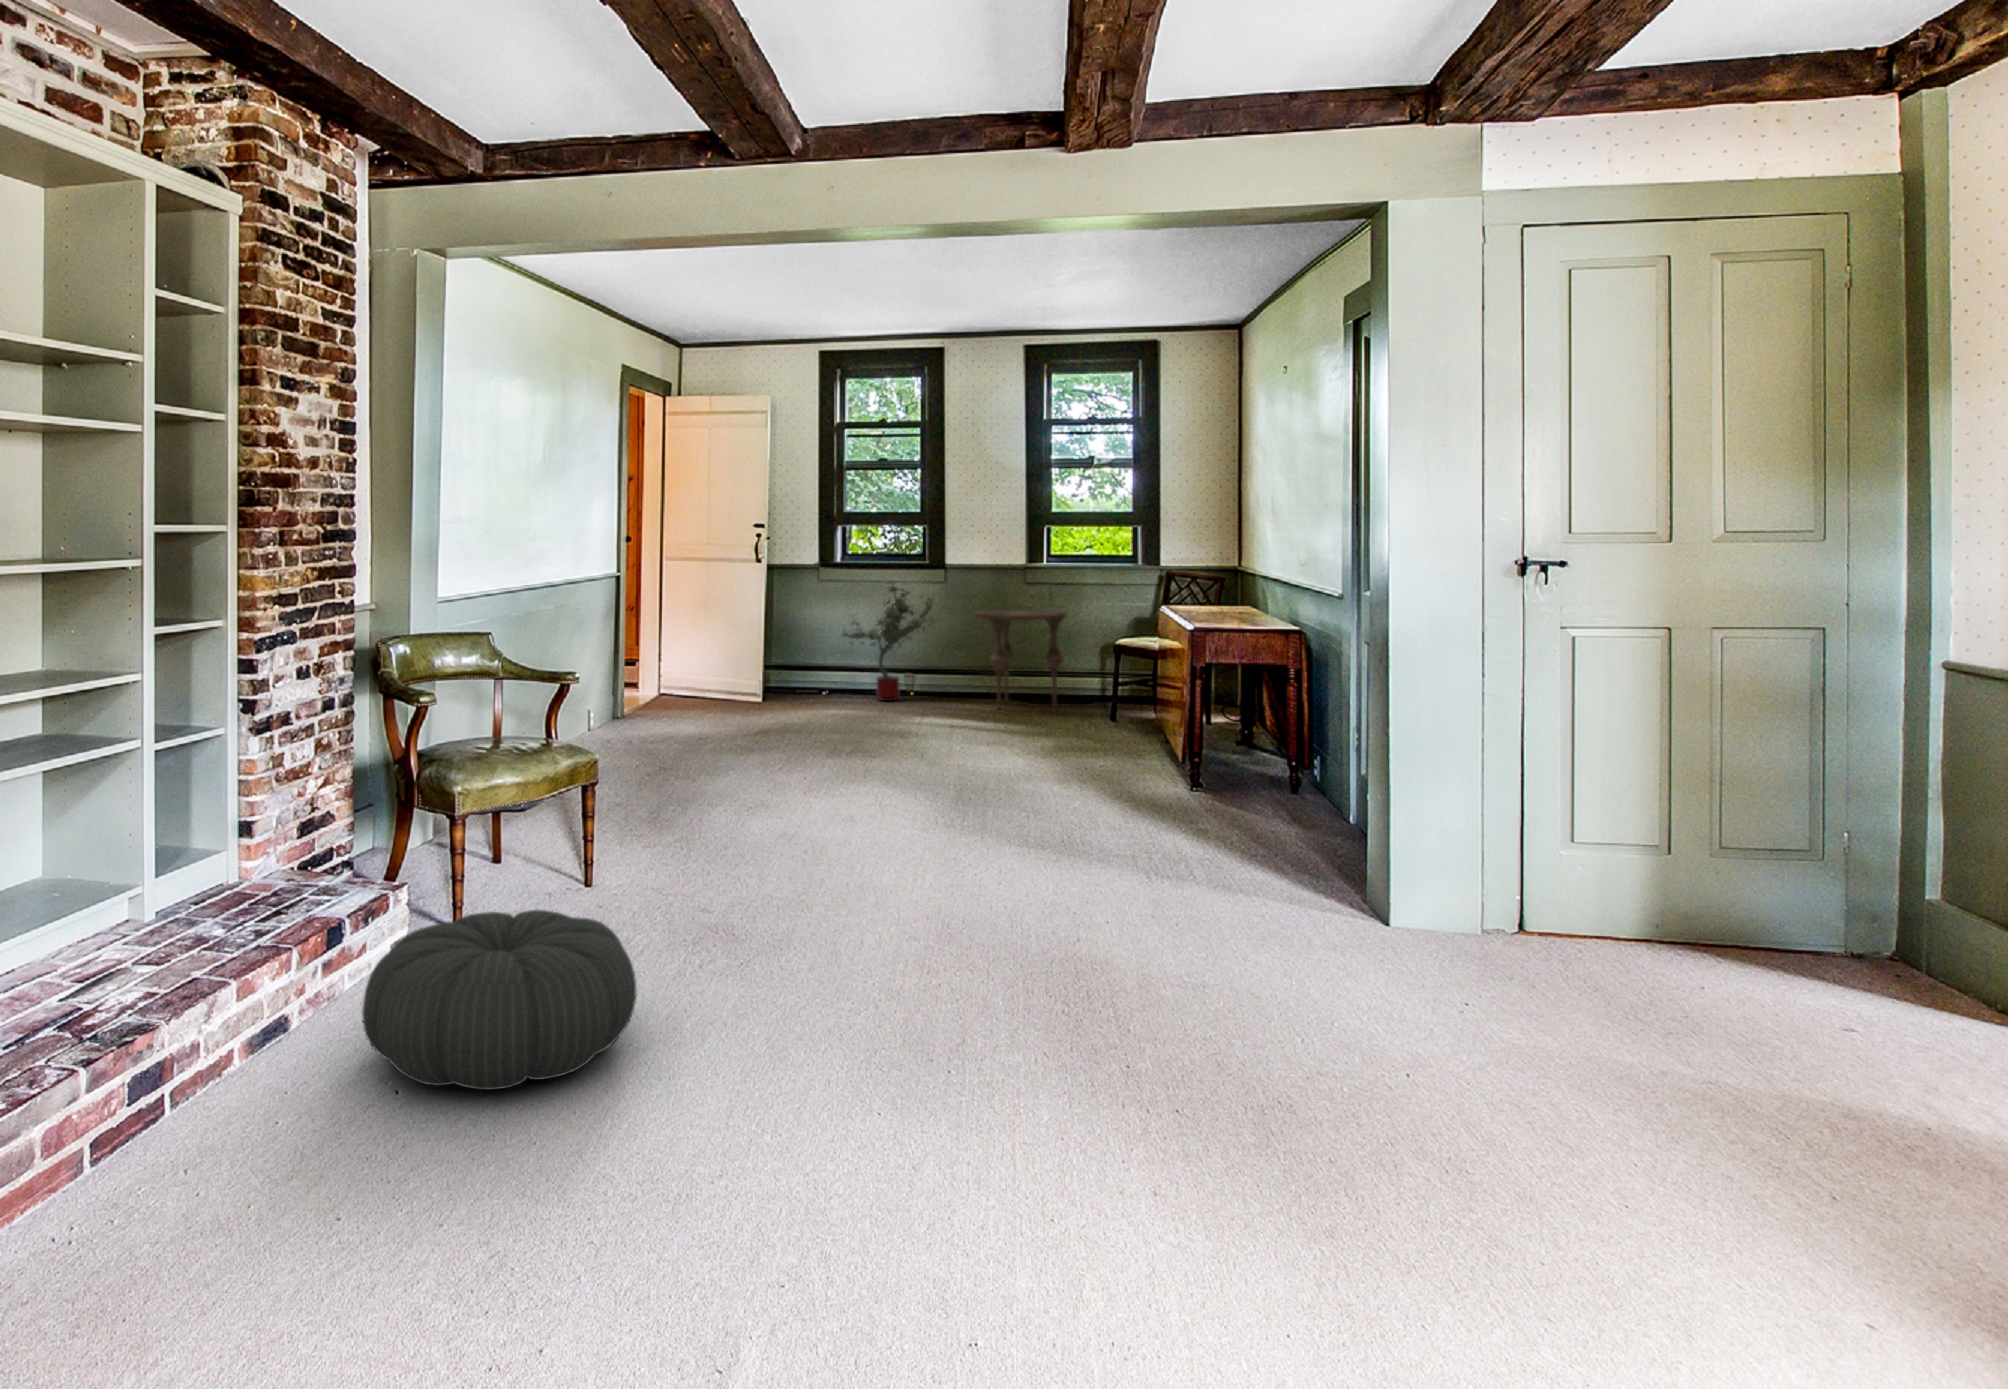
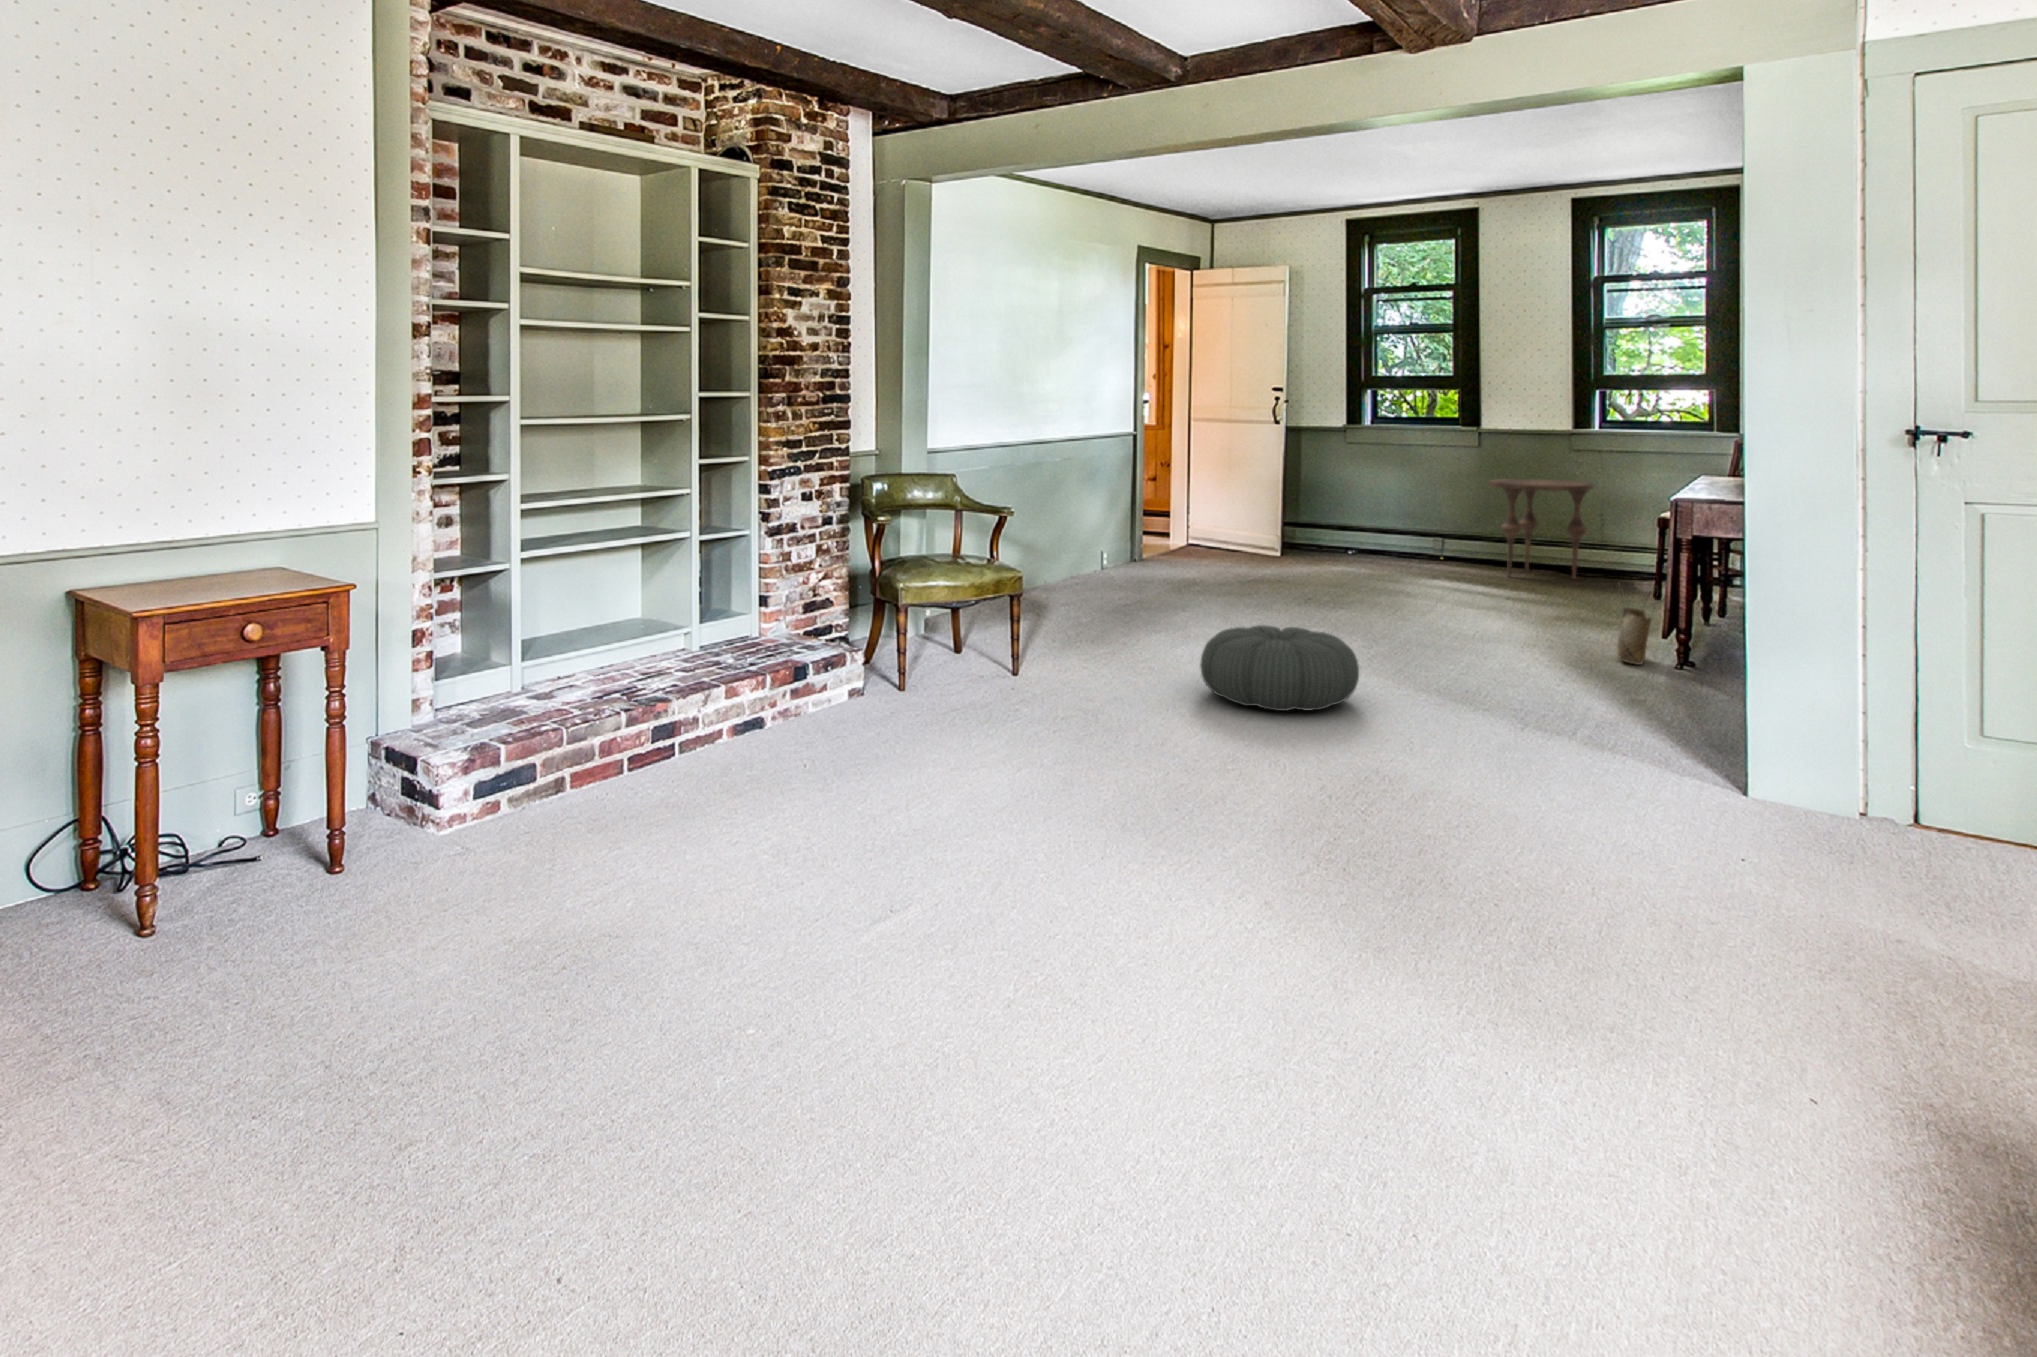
potted tree: present [842,582,934,701] -> none [1356,446,1454,562]
woven basket: none [1178,710,1217,794] -> present [1617,584,1656,665]
pouf: present [362,910,637,1090] -> present [1200,625,1359,711]

